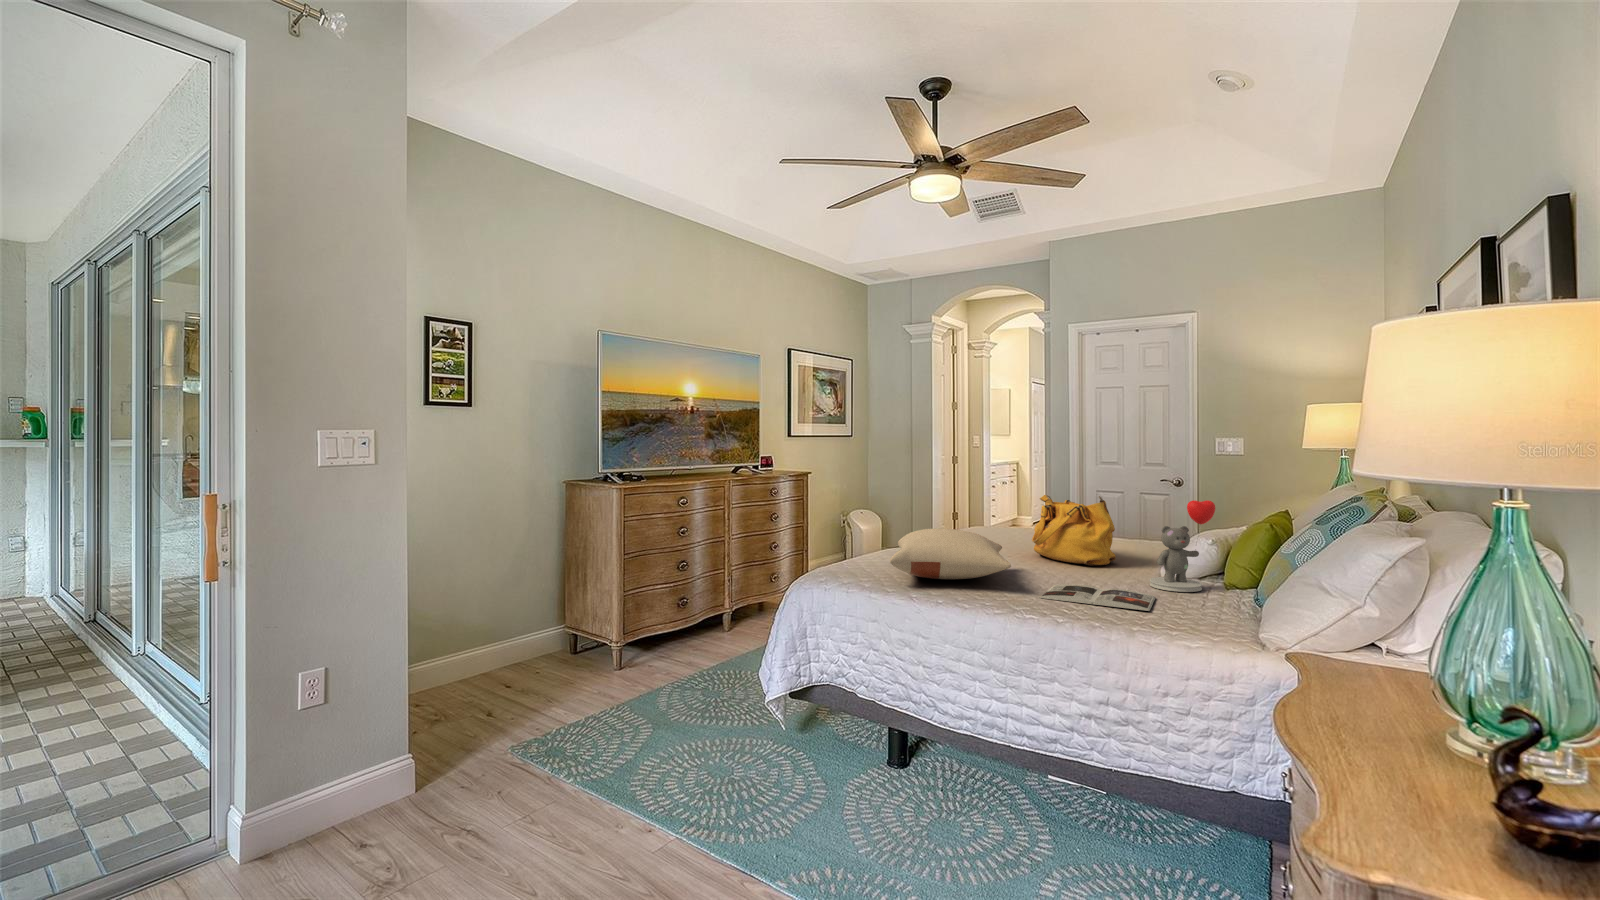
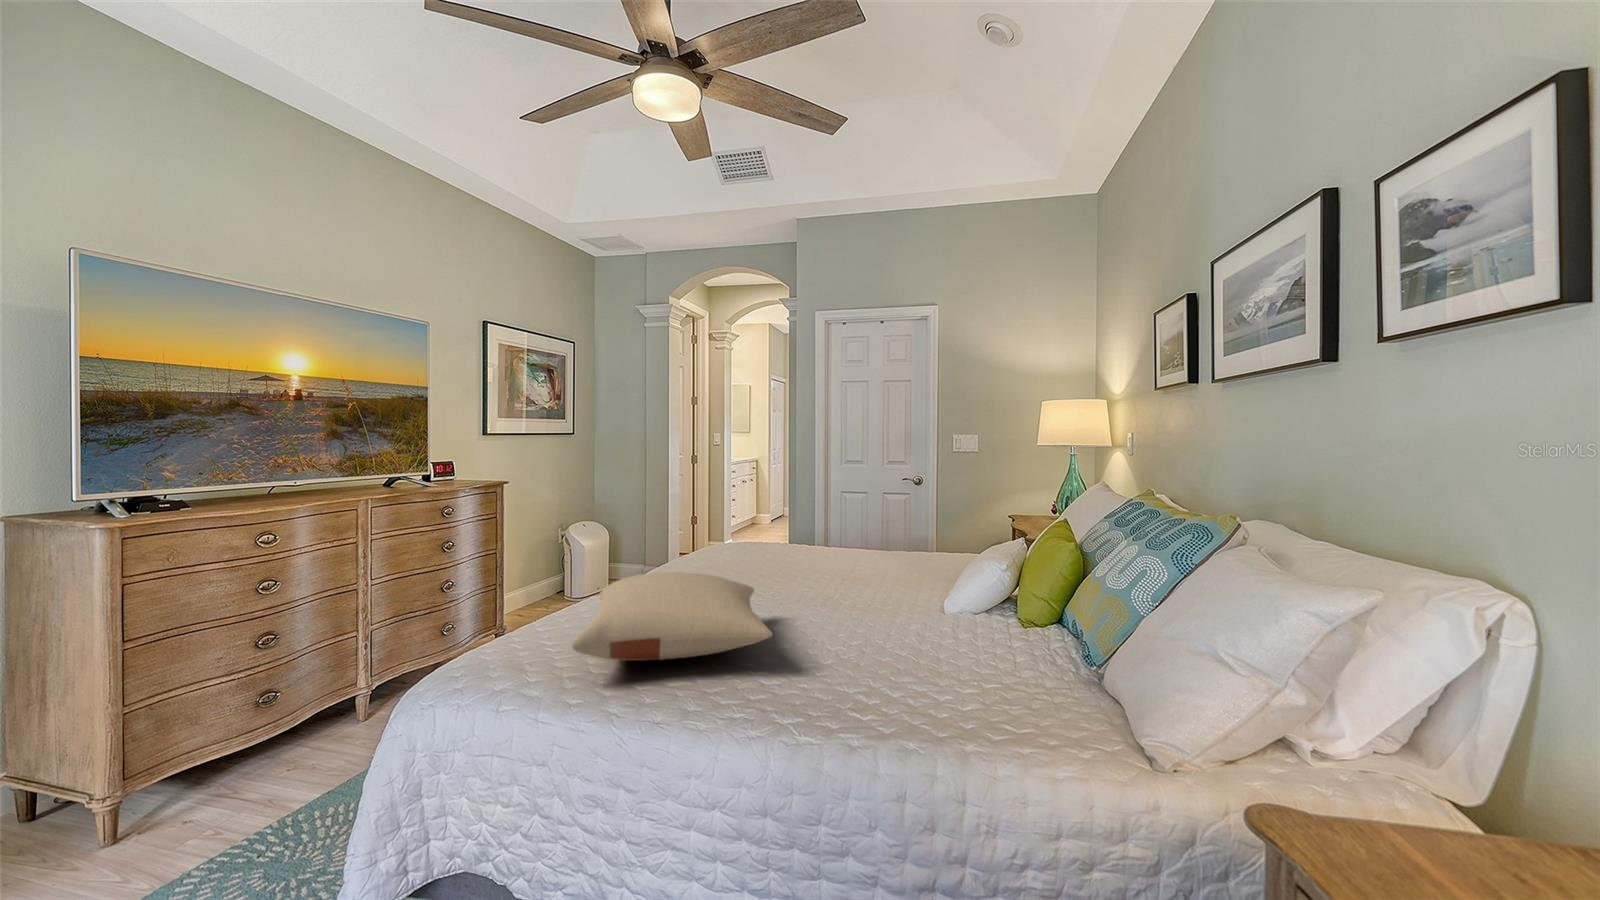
handbag: present [1032,495,1116,565] -> none [791,507,893,601]
teddy bear: present [1149,501,1215,592] -> none [948,513,1024,641]
magazine: present [1040,584,1156,611] -> none [816,646,978,694]

